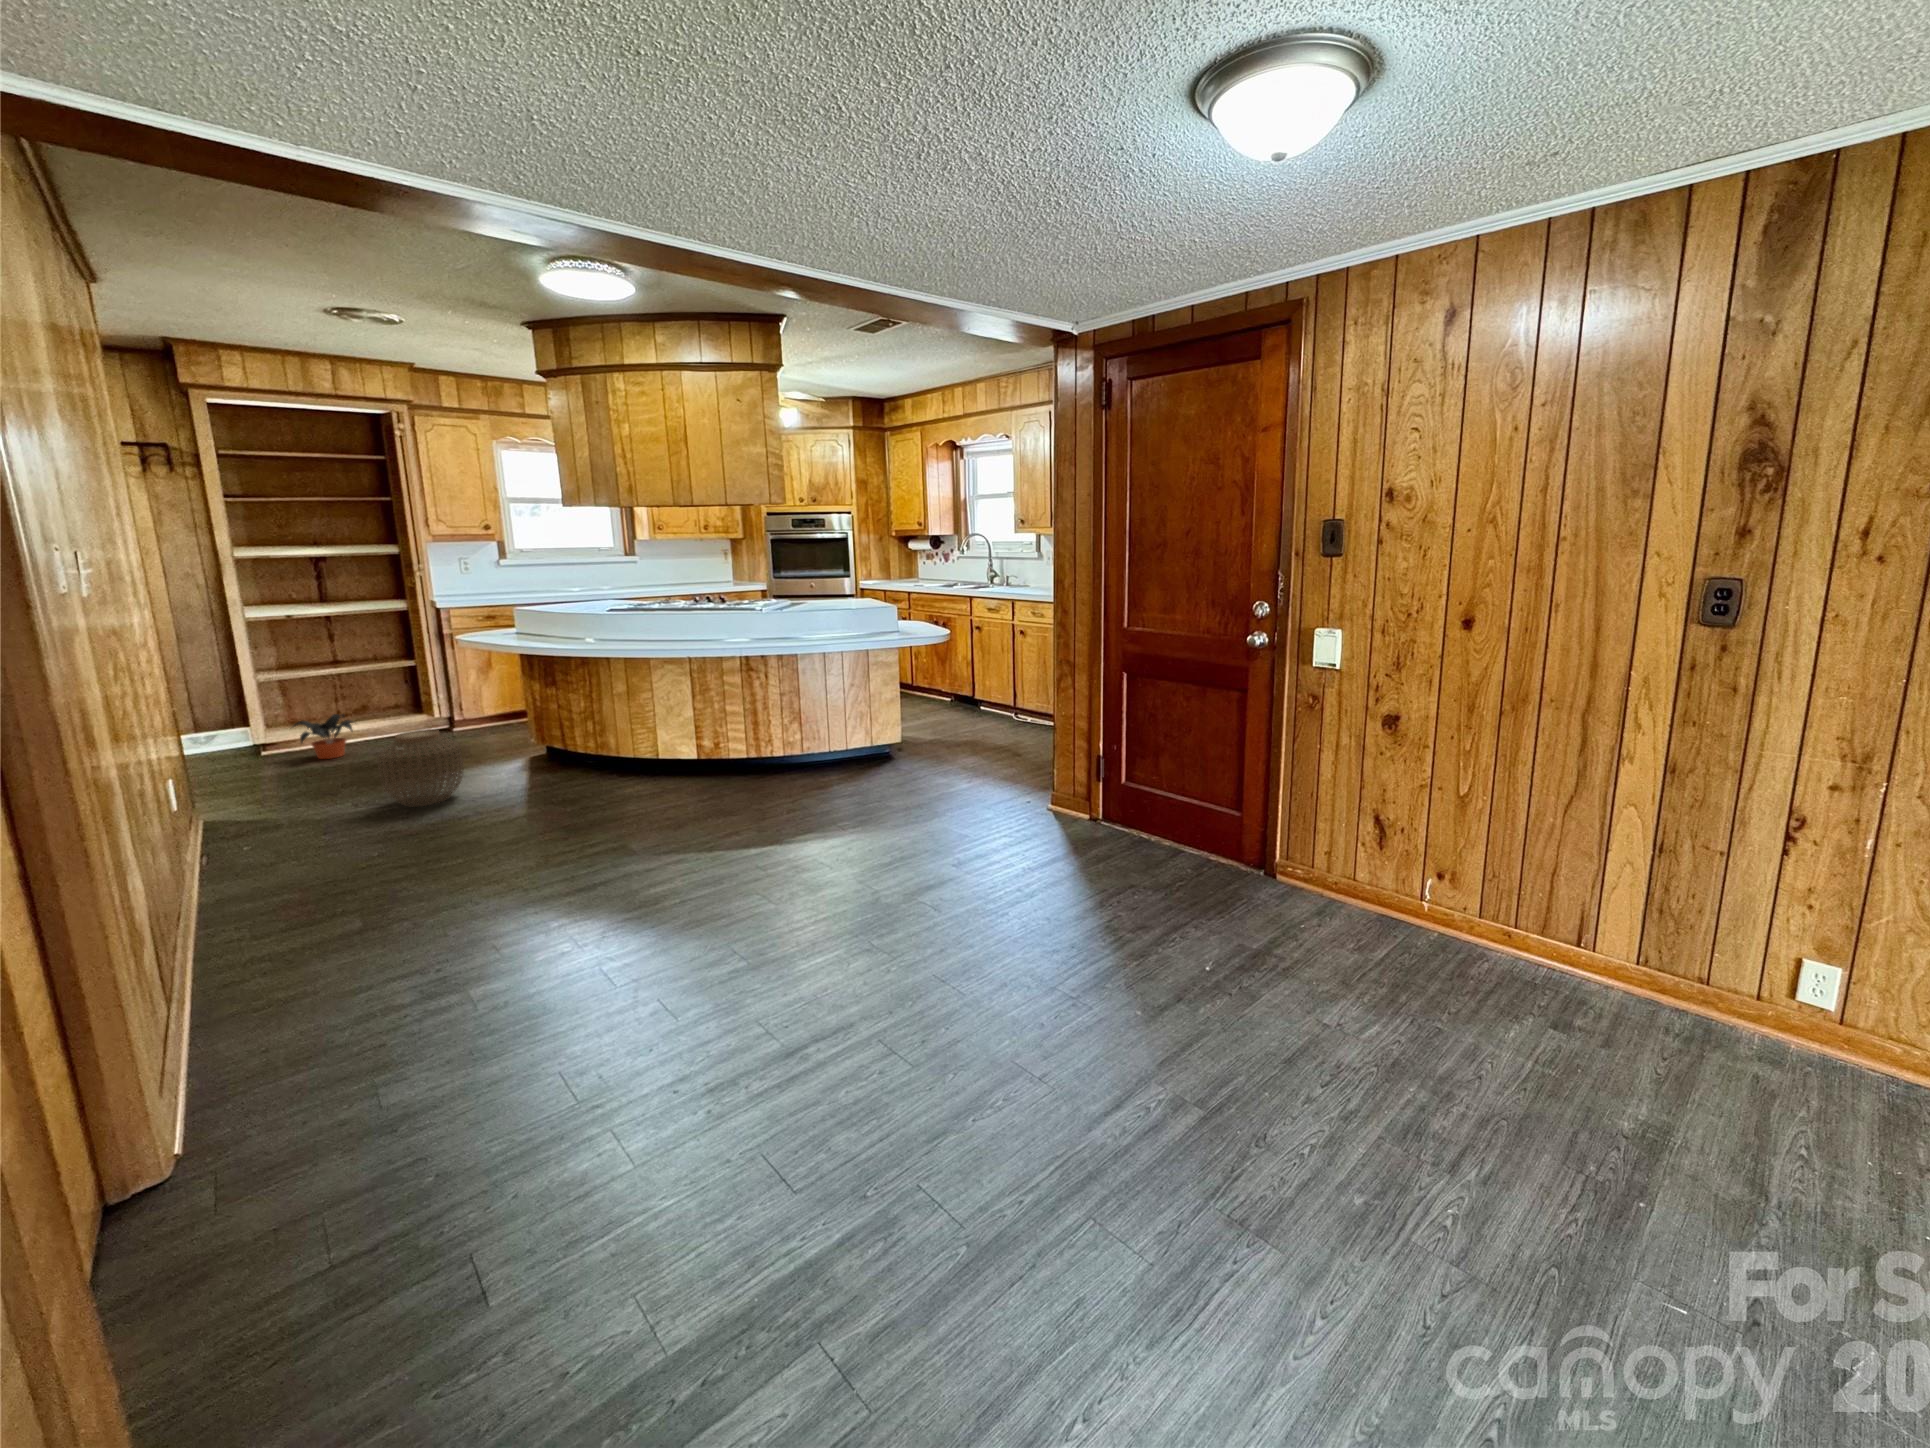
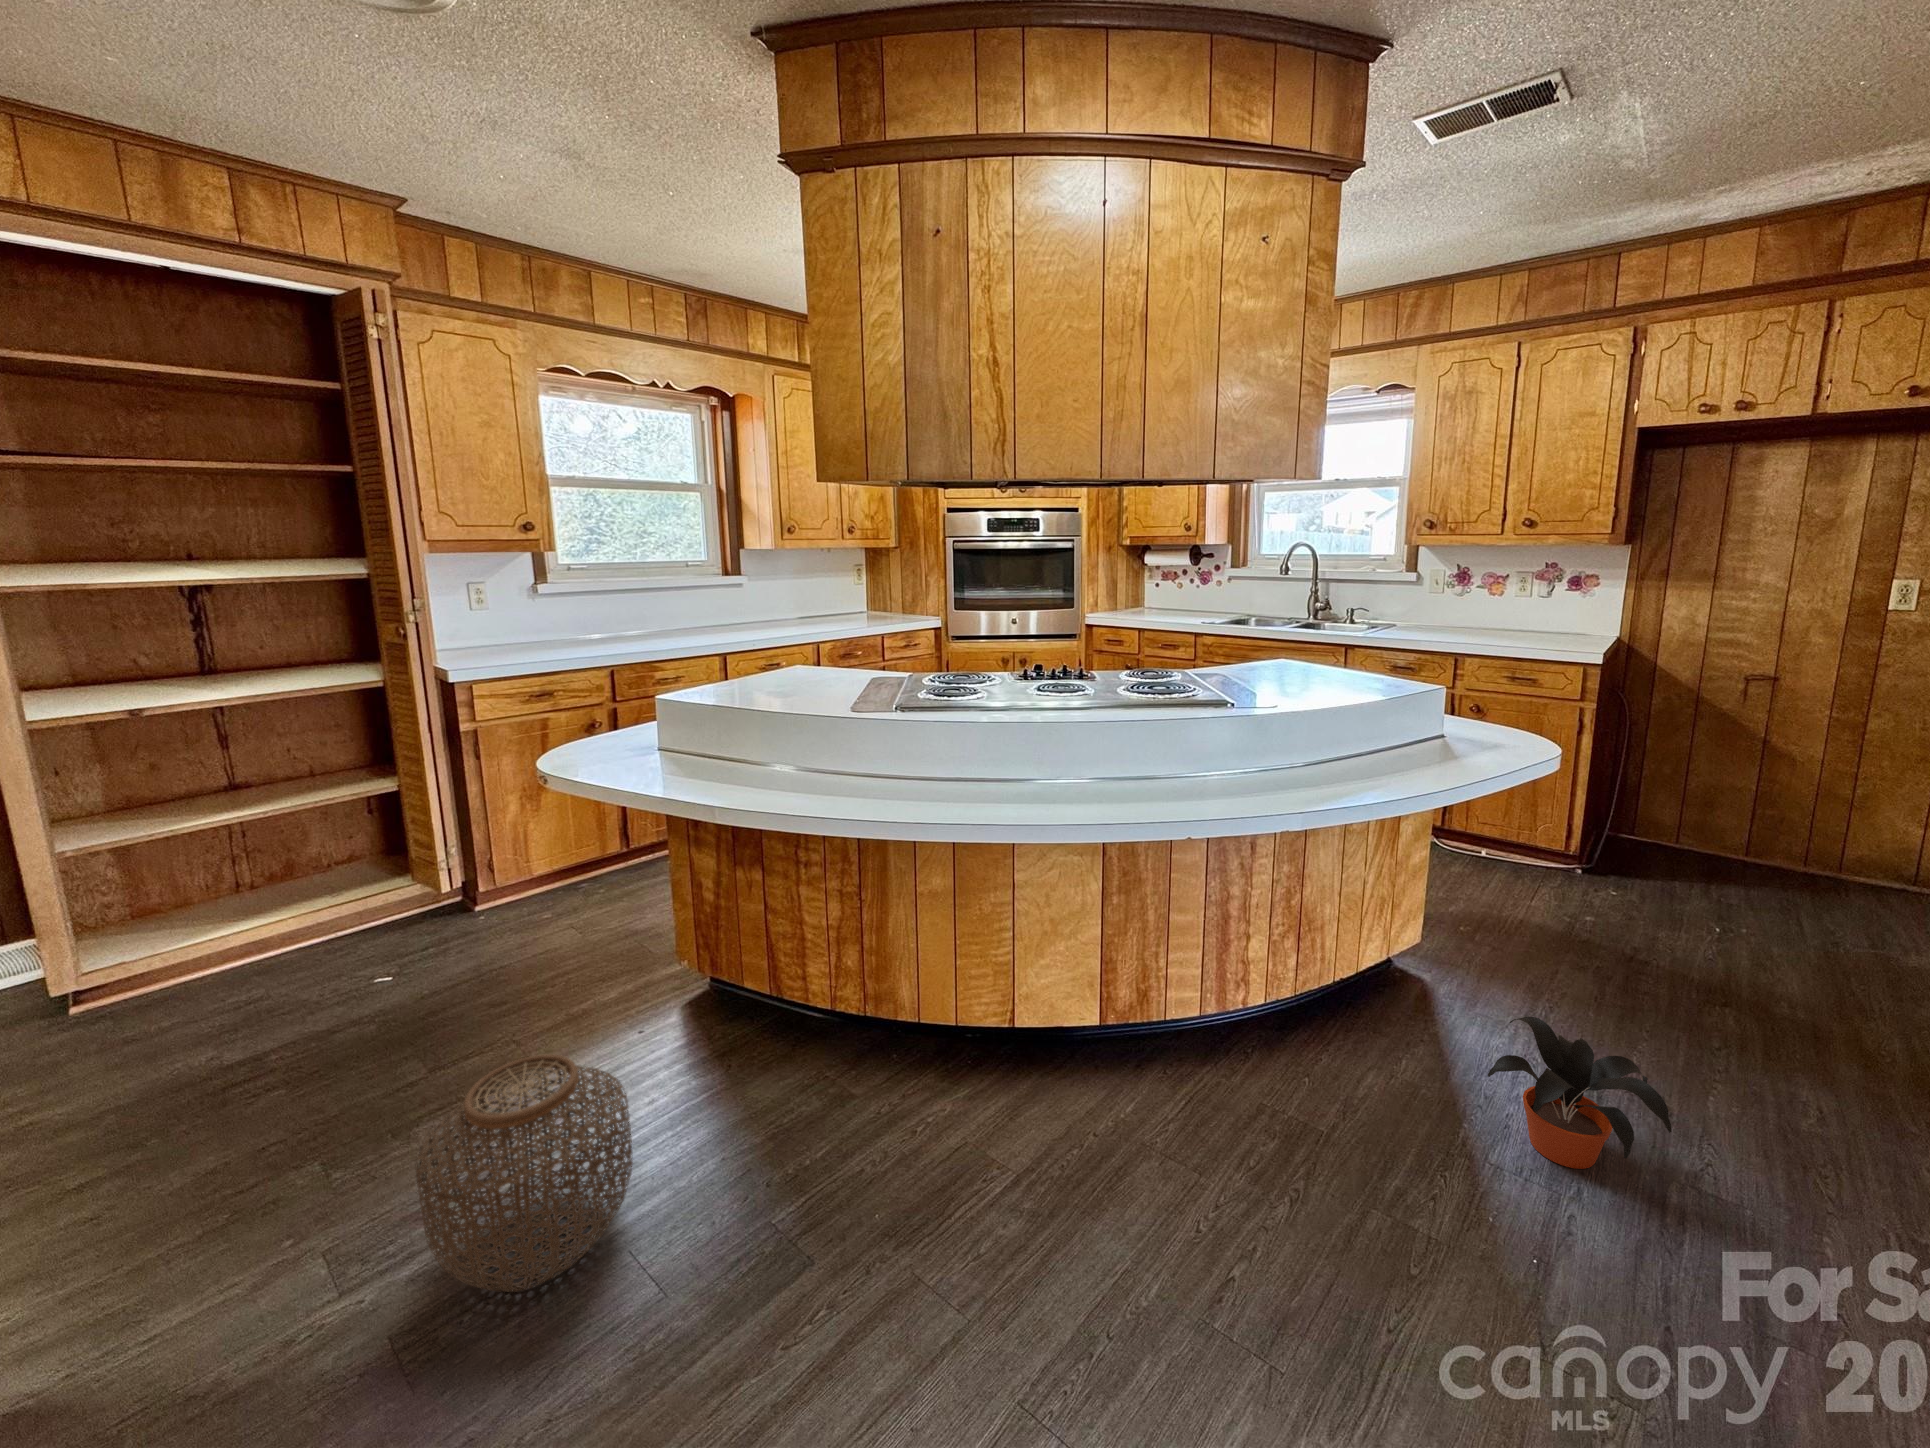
potted plant: present [293,714,353,759] -> present [1488,1017,1672,1169]

